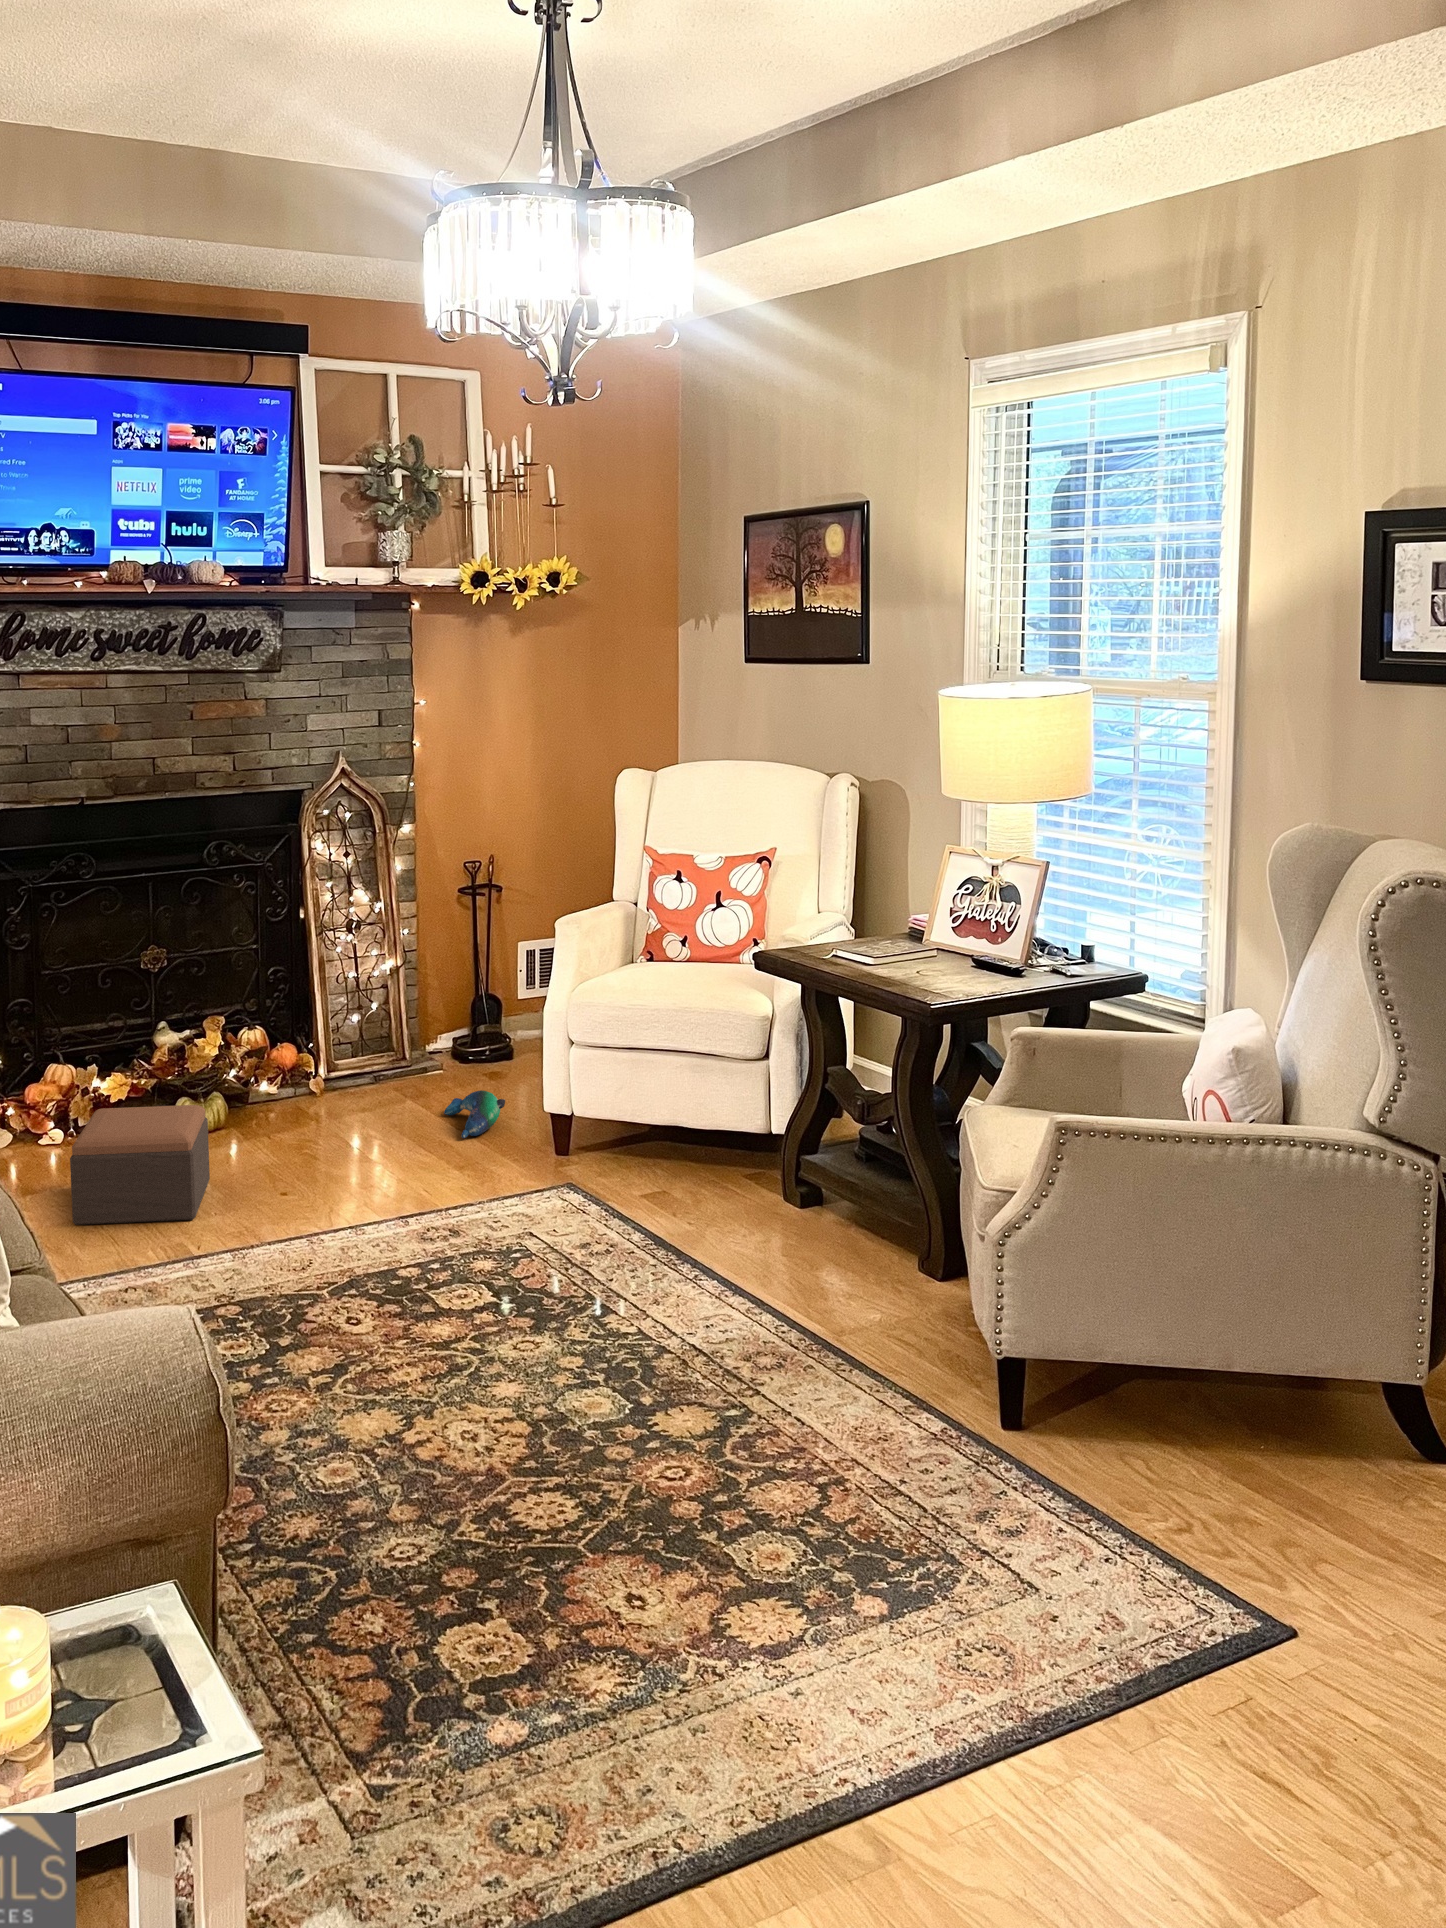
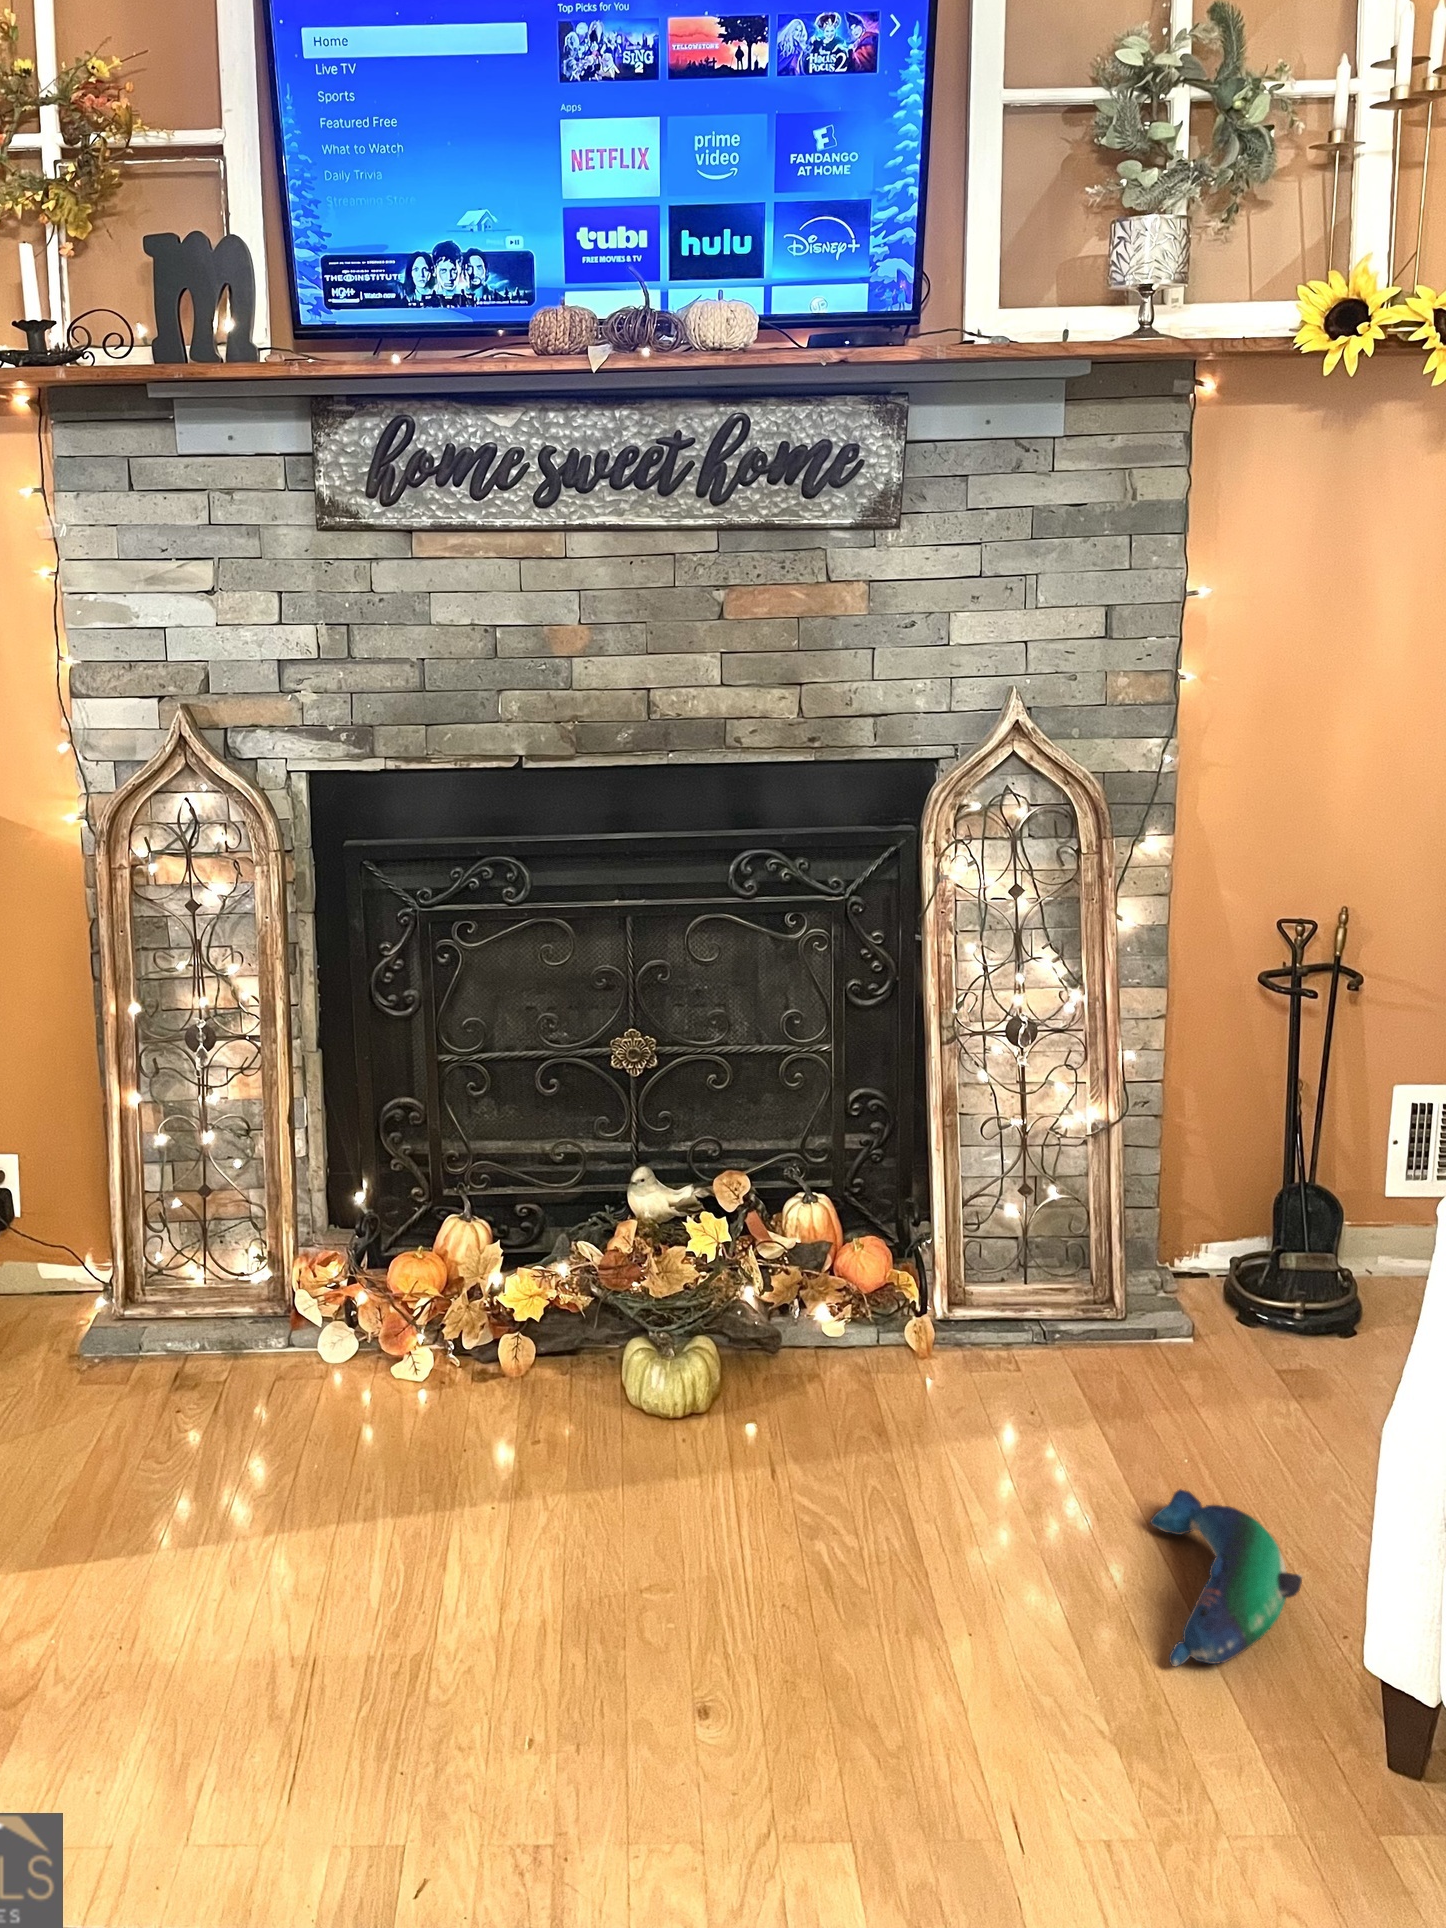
footstool: present [70,1105,210,1225] -> none [182,1417,545,1817]

